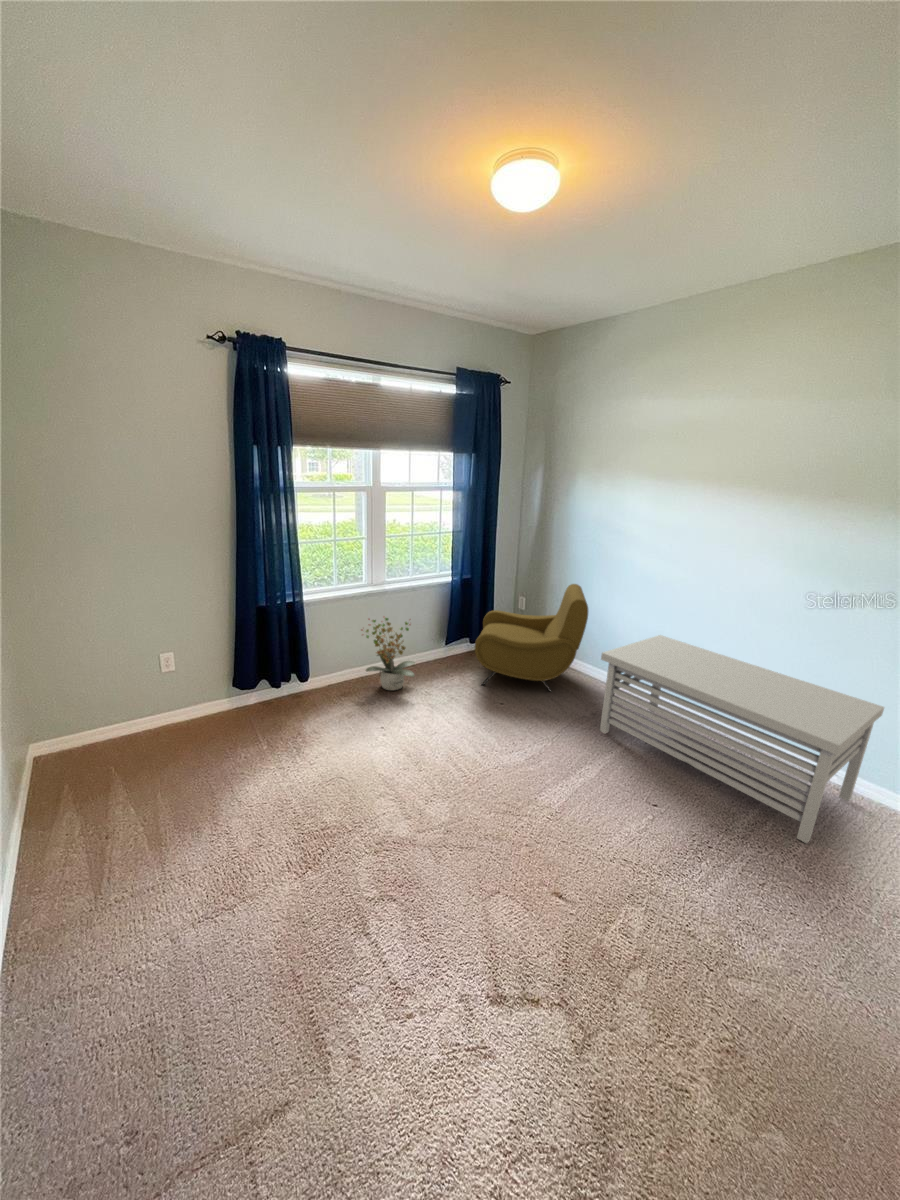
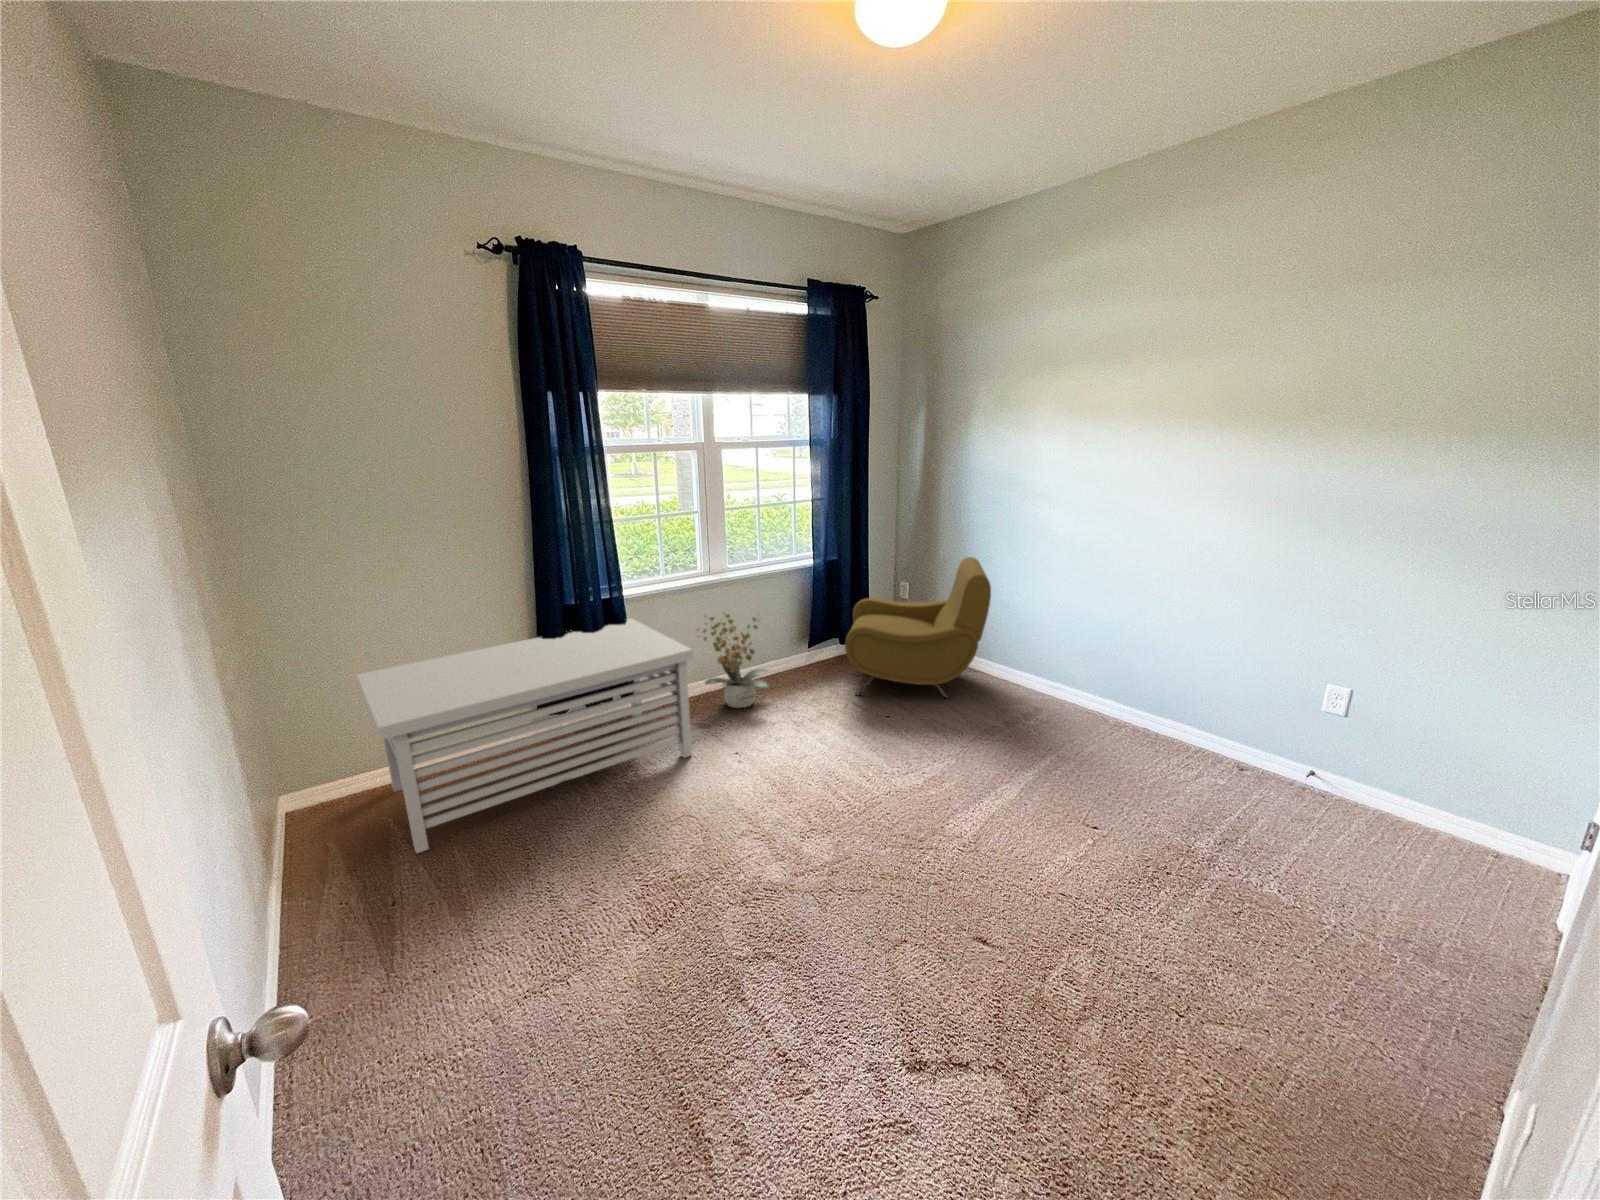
storage bench: present [600,635,884,843] -> present [357,618,693,853]

